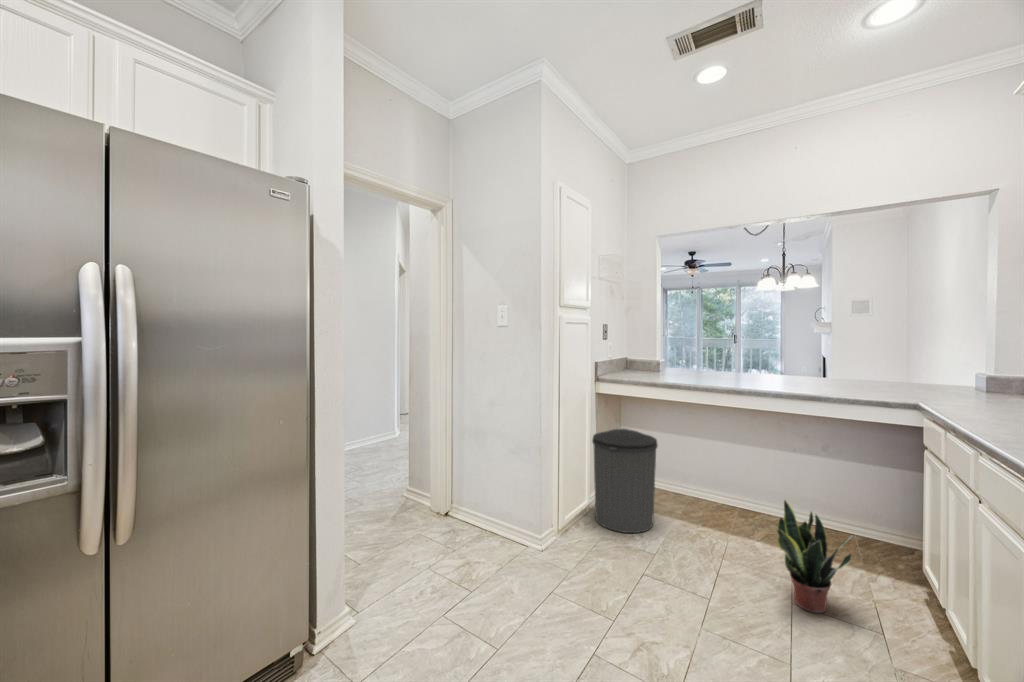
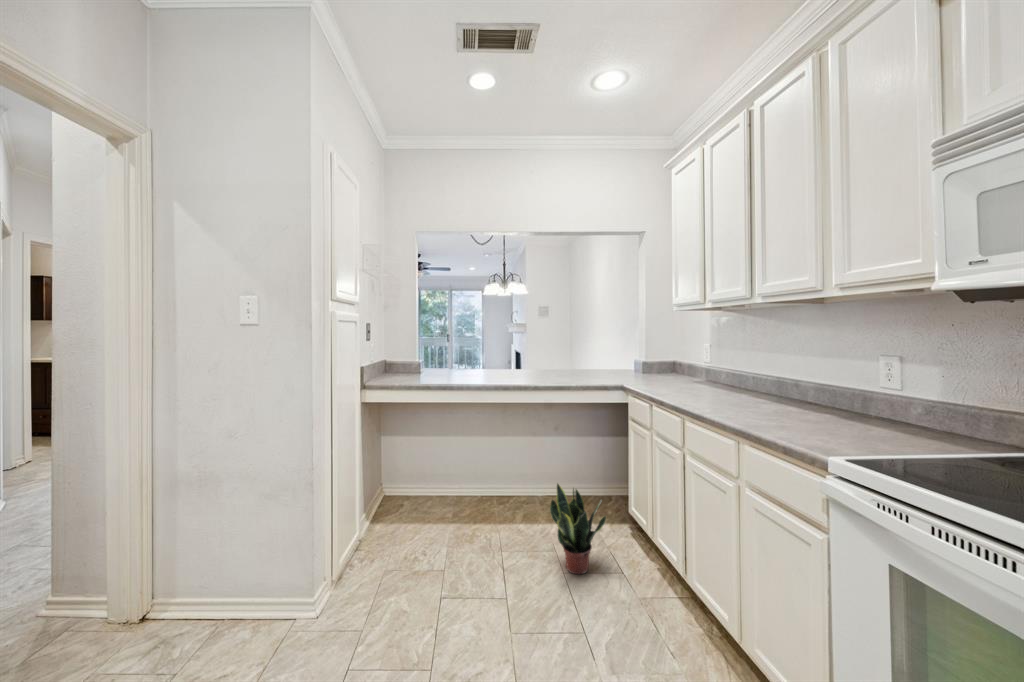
trash can: present [592,428,658,533] -> none [362,440,434,557]

